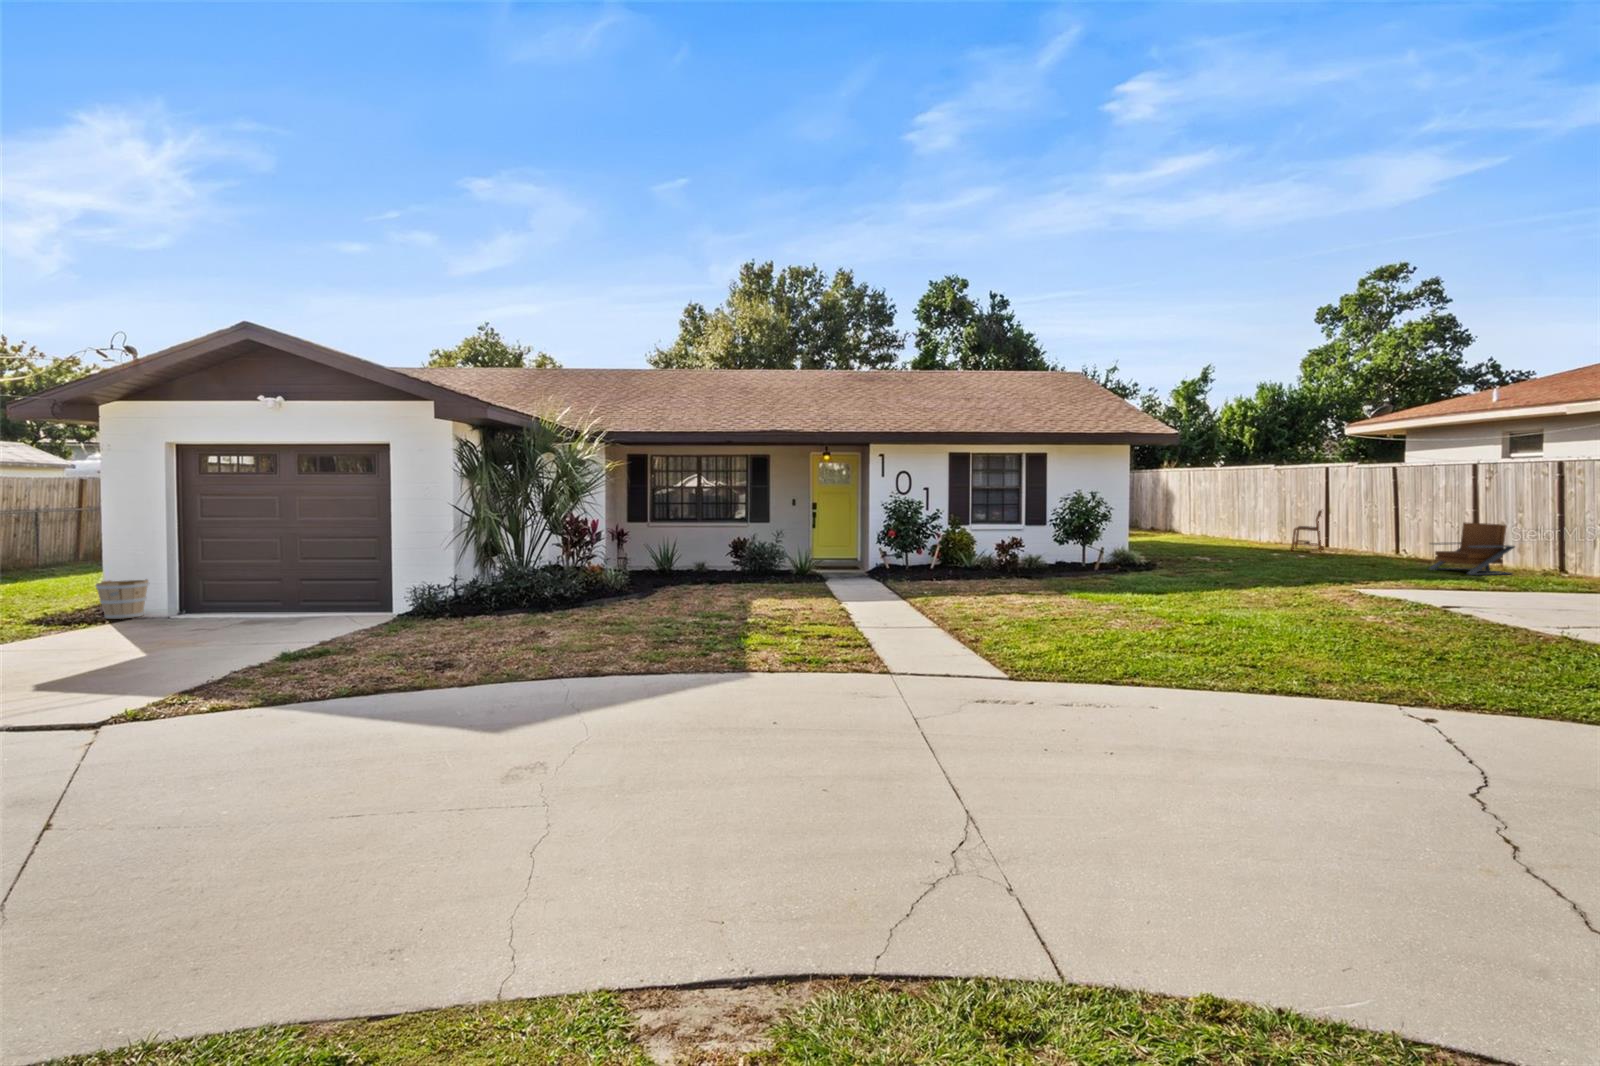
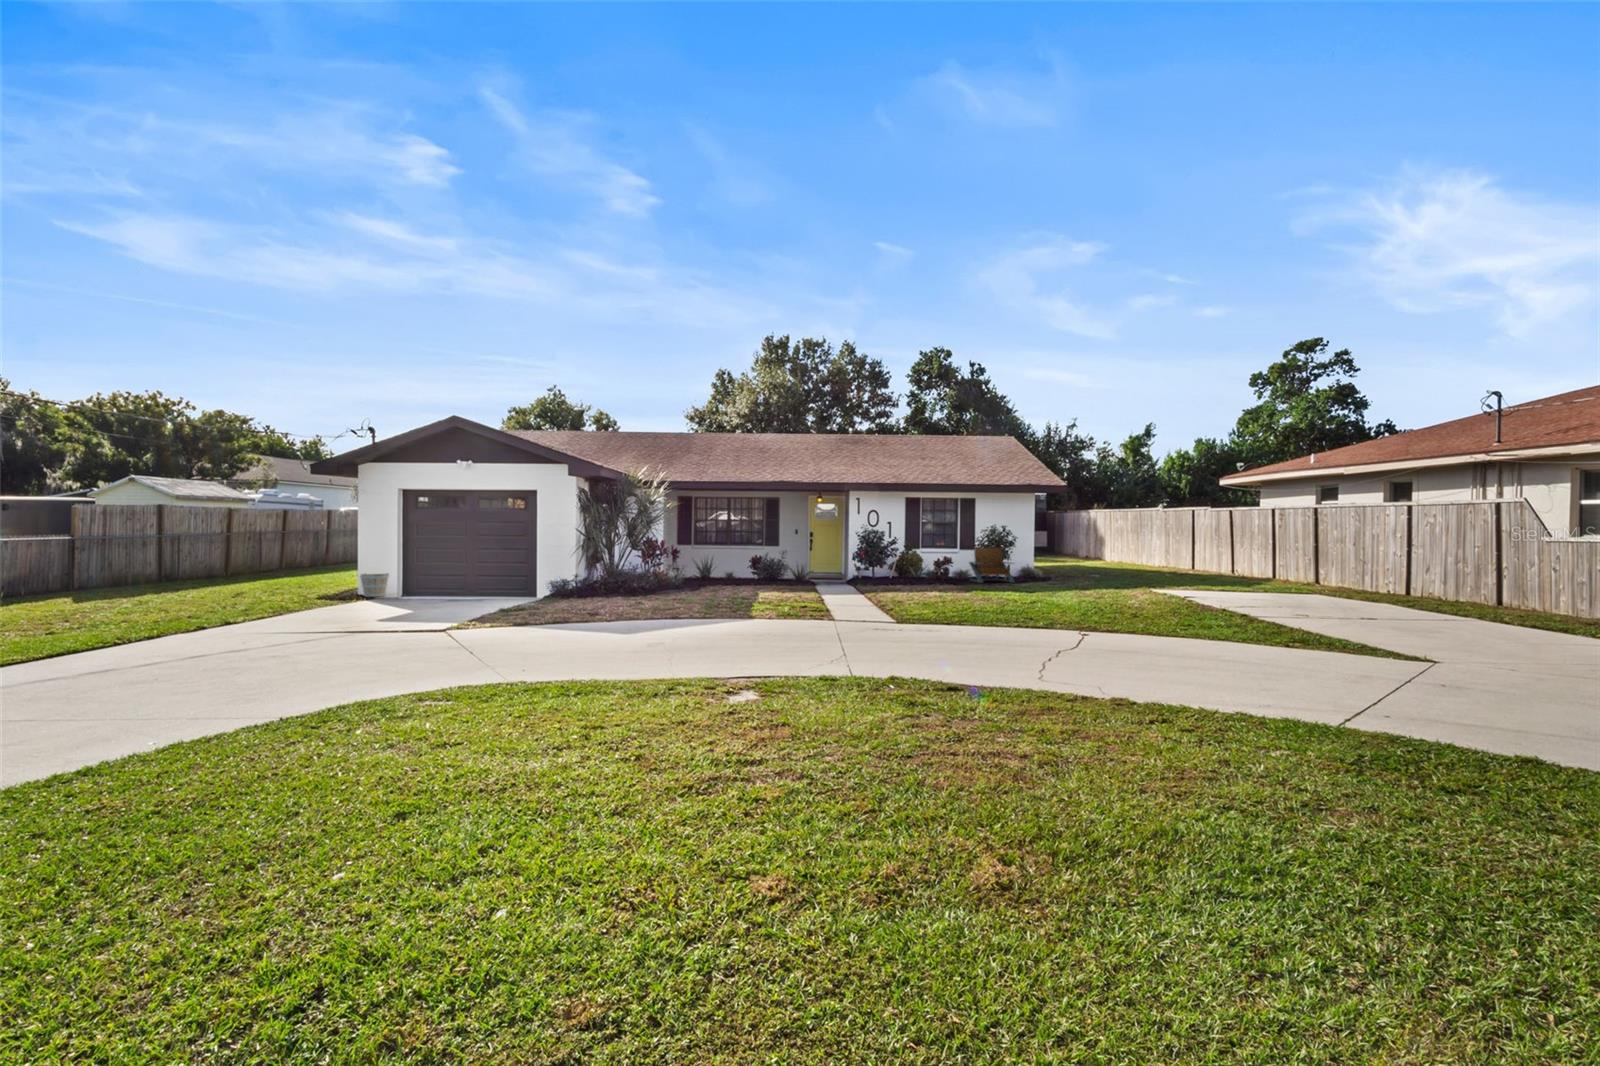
bench: present [1291,510,1324,552] -> none [1169,541,1196,573]
lounge chair: present [1429,522,1515,575] -> present [969,548,1014,583]

